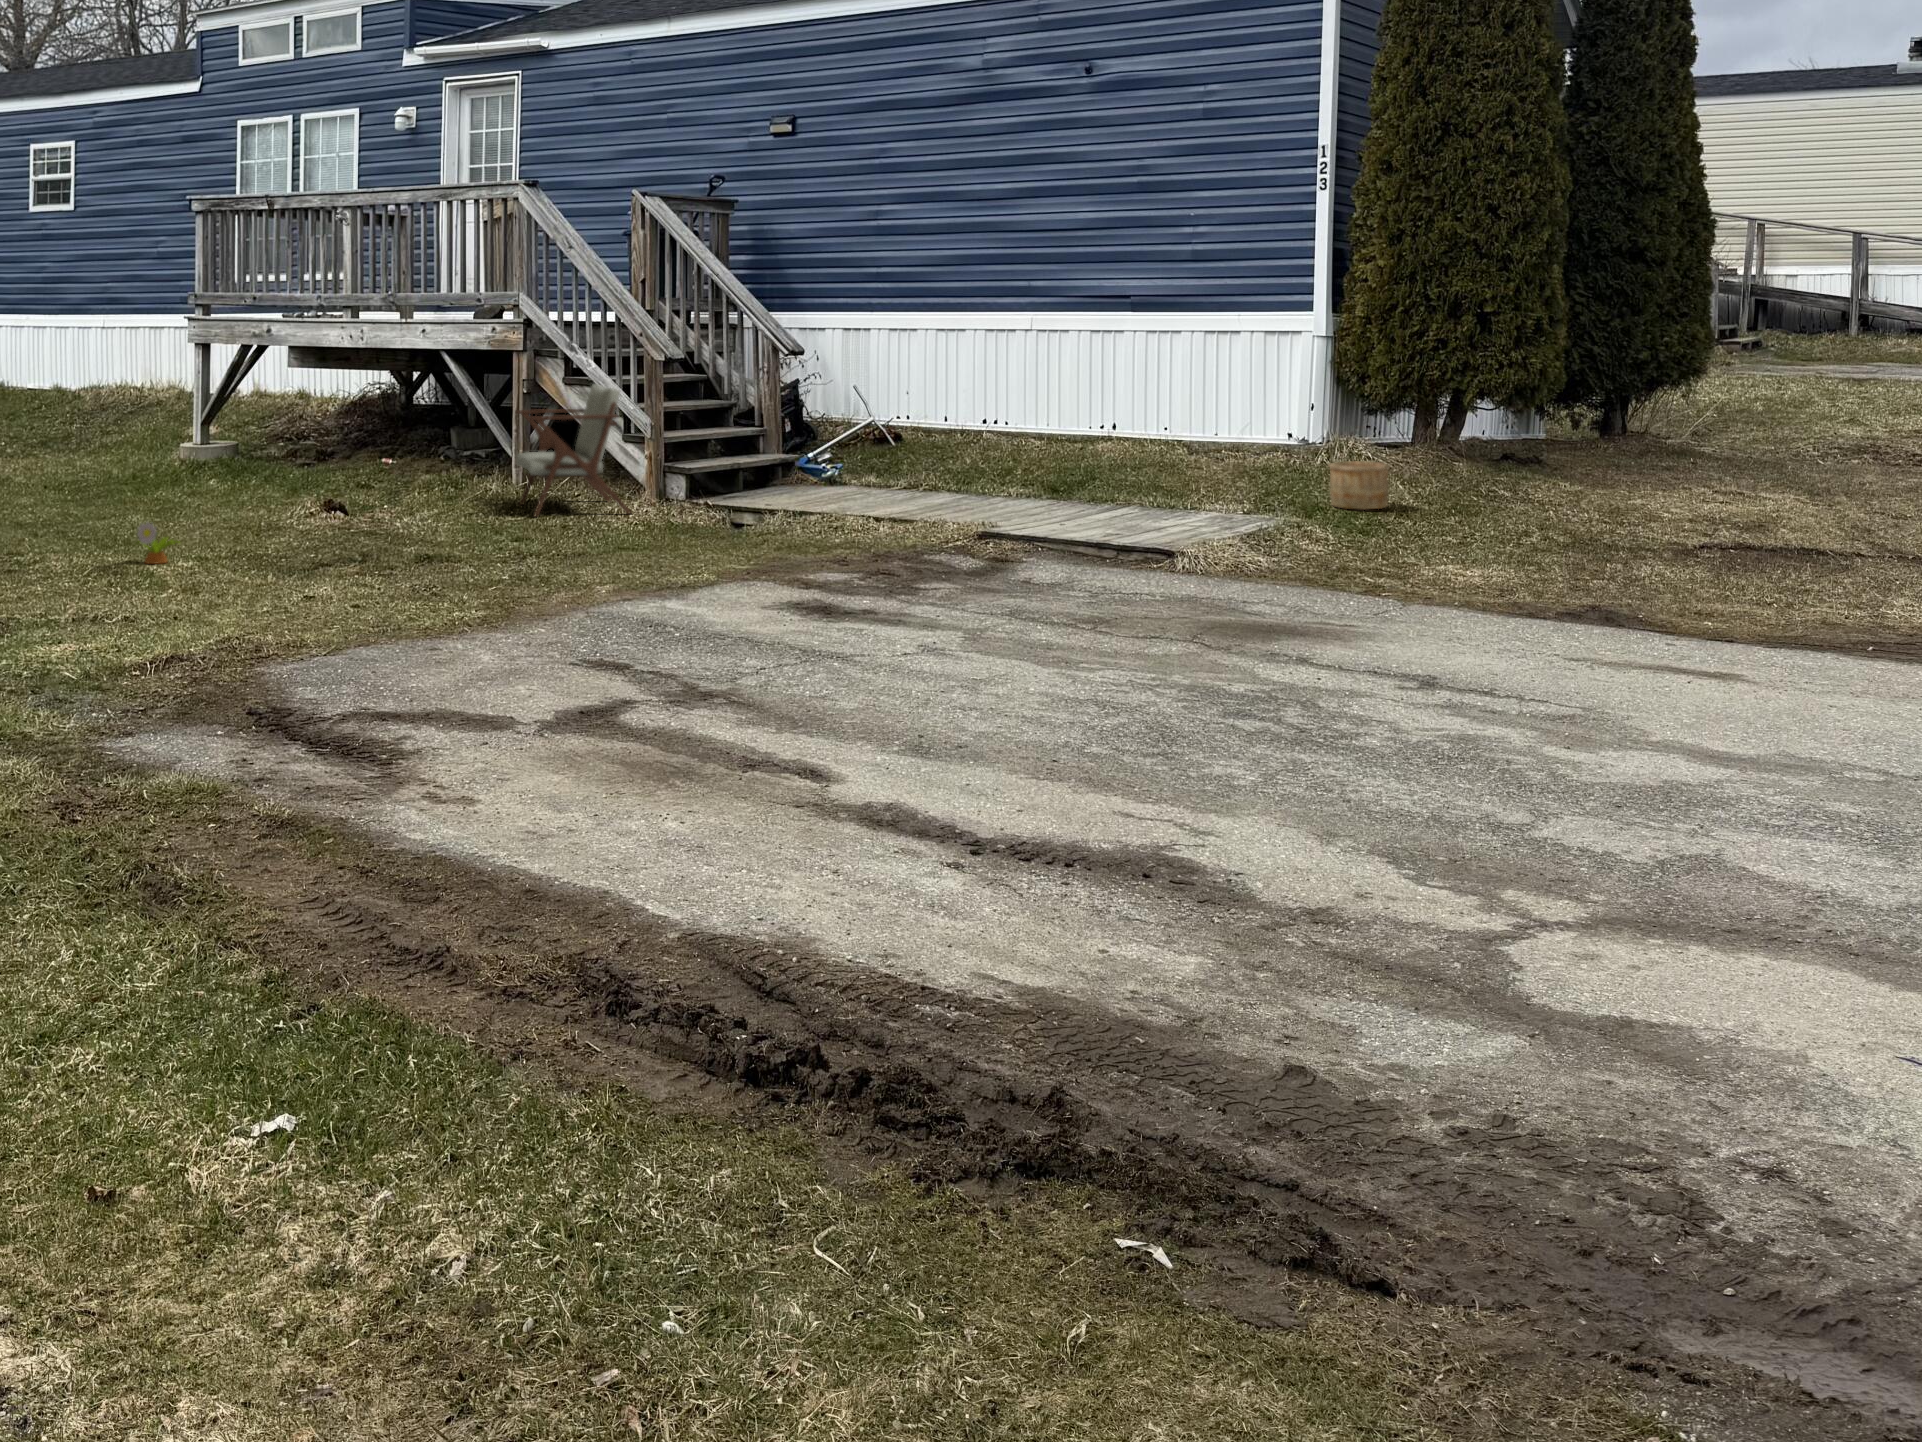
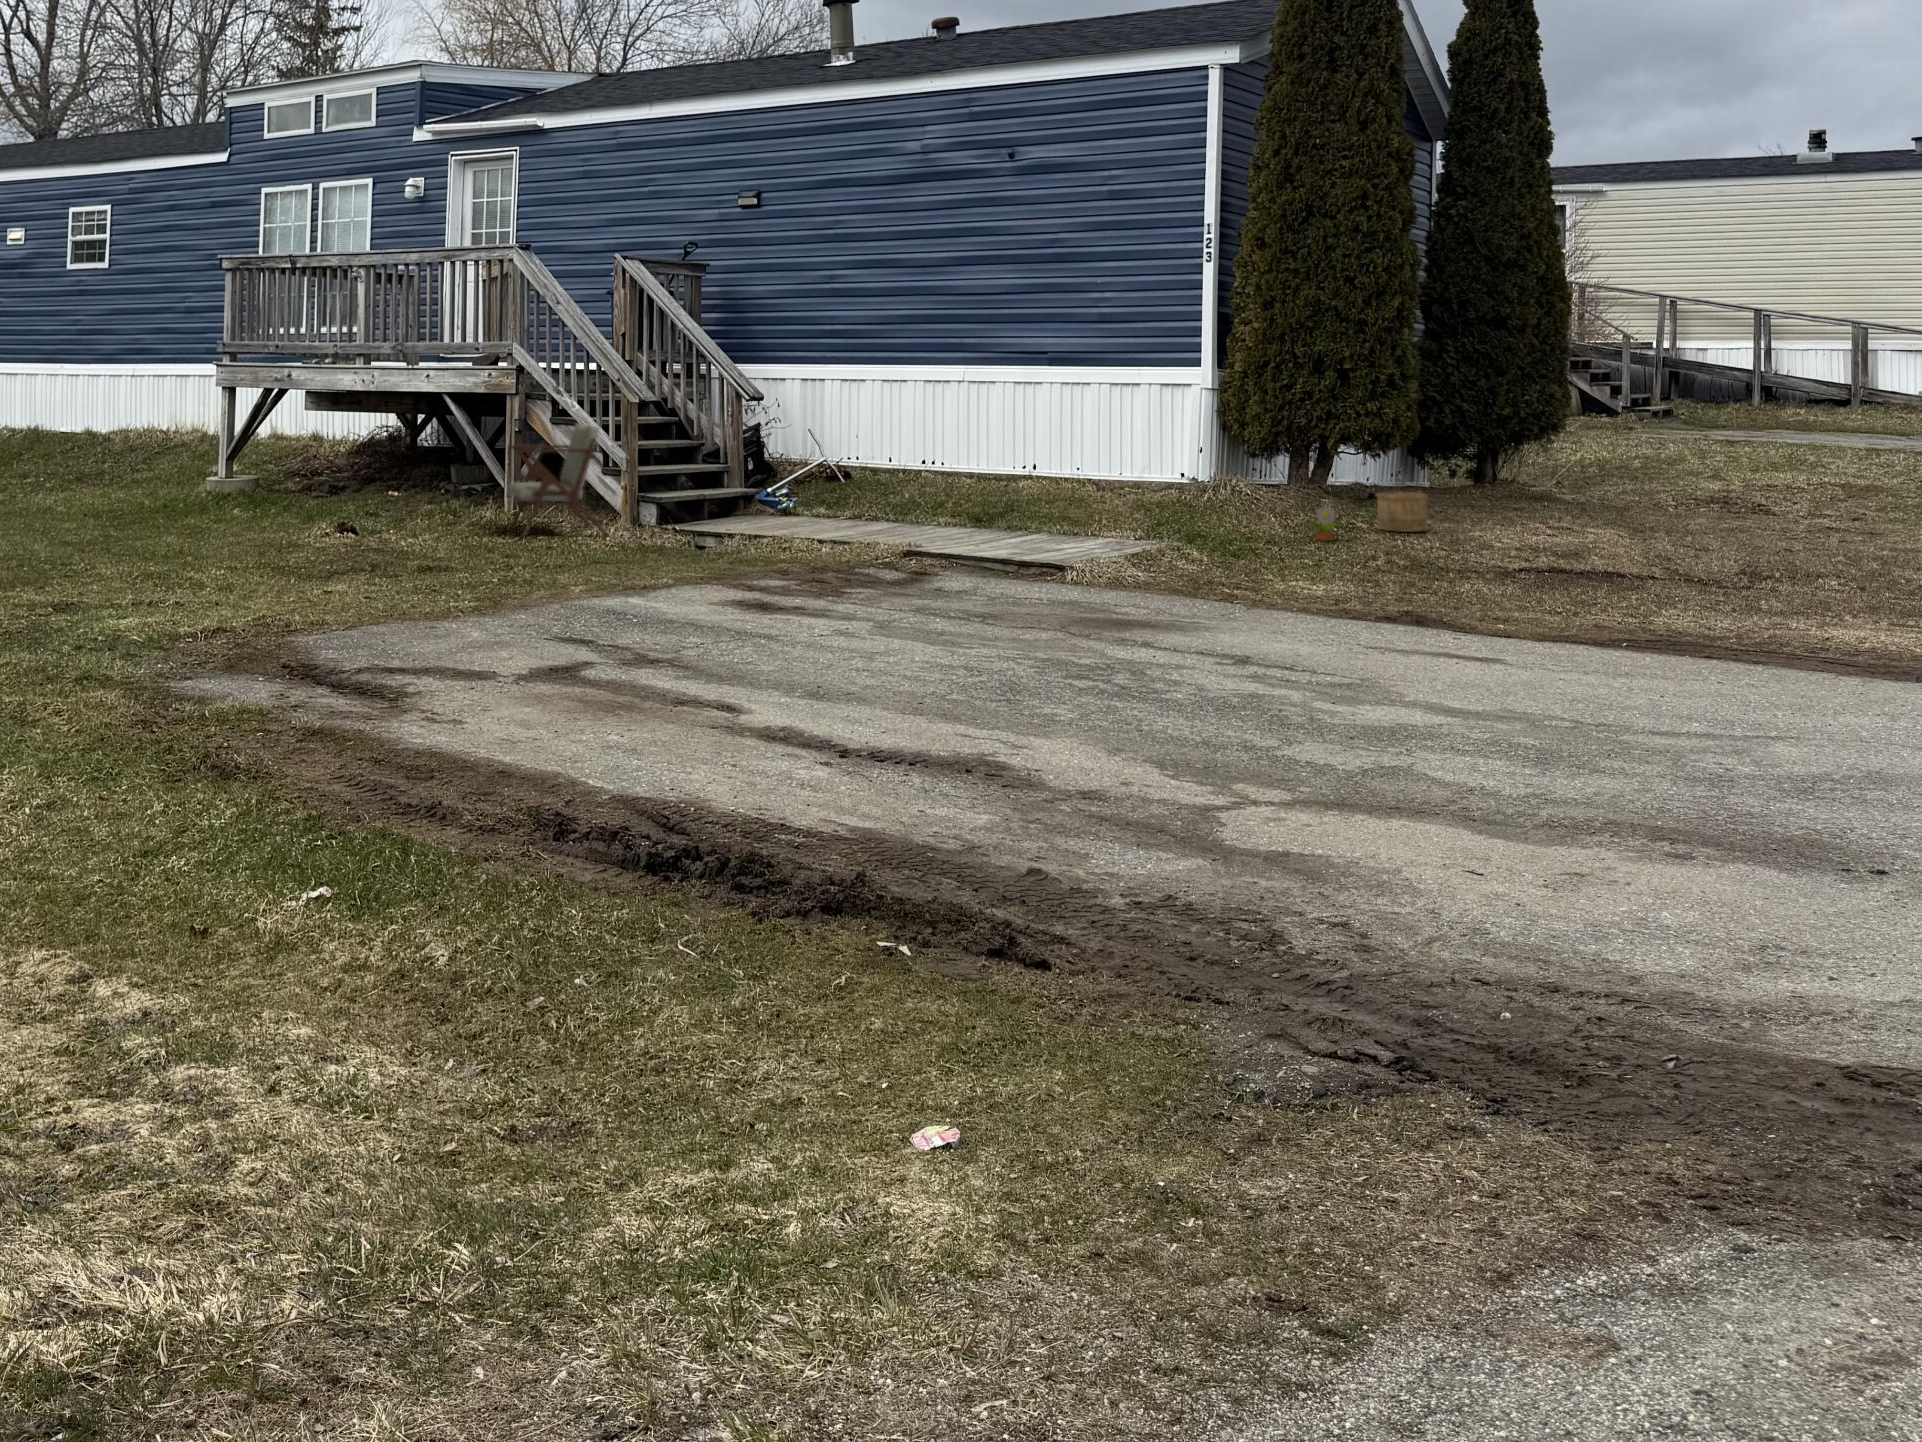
wooden bucket: present [1329,461,1389,509] -> present [1376,492,1428,532]
decorative plant: present [138,522,177,564] -> present [1314,506,1346,541]

